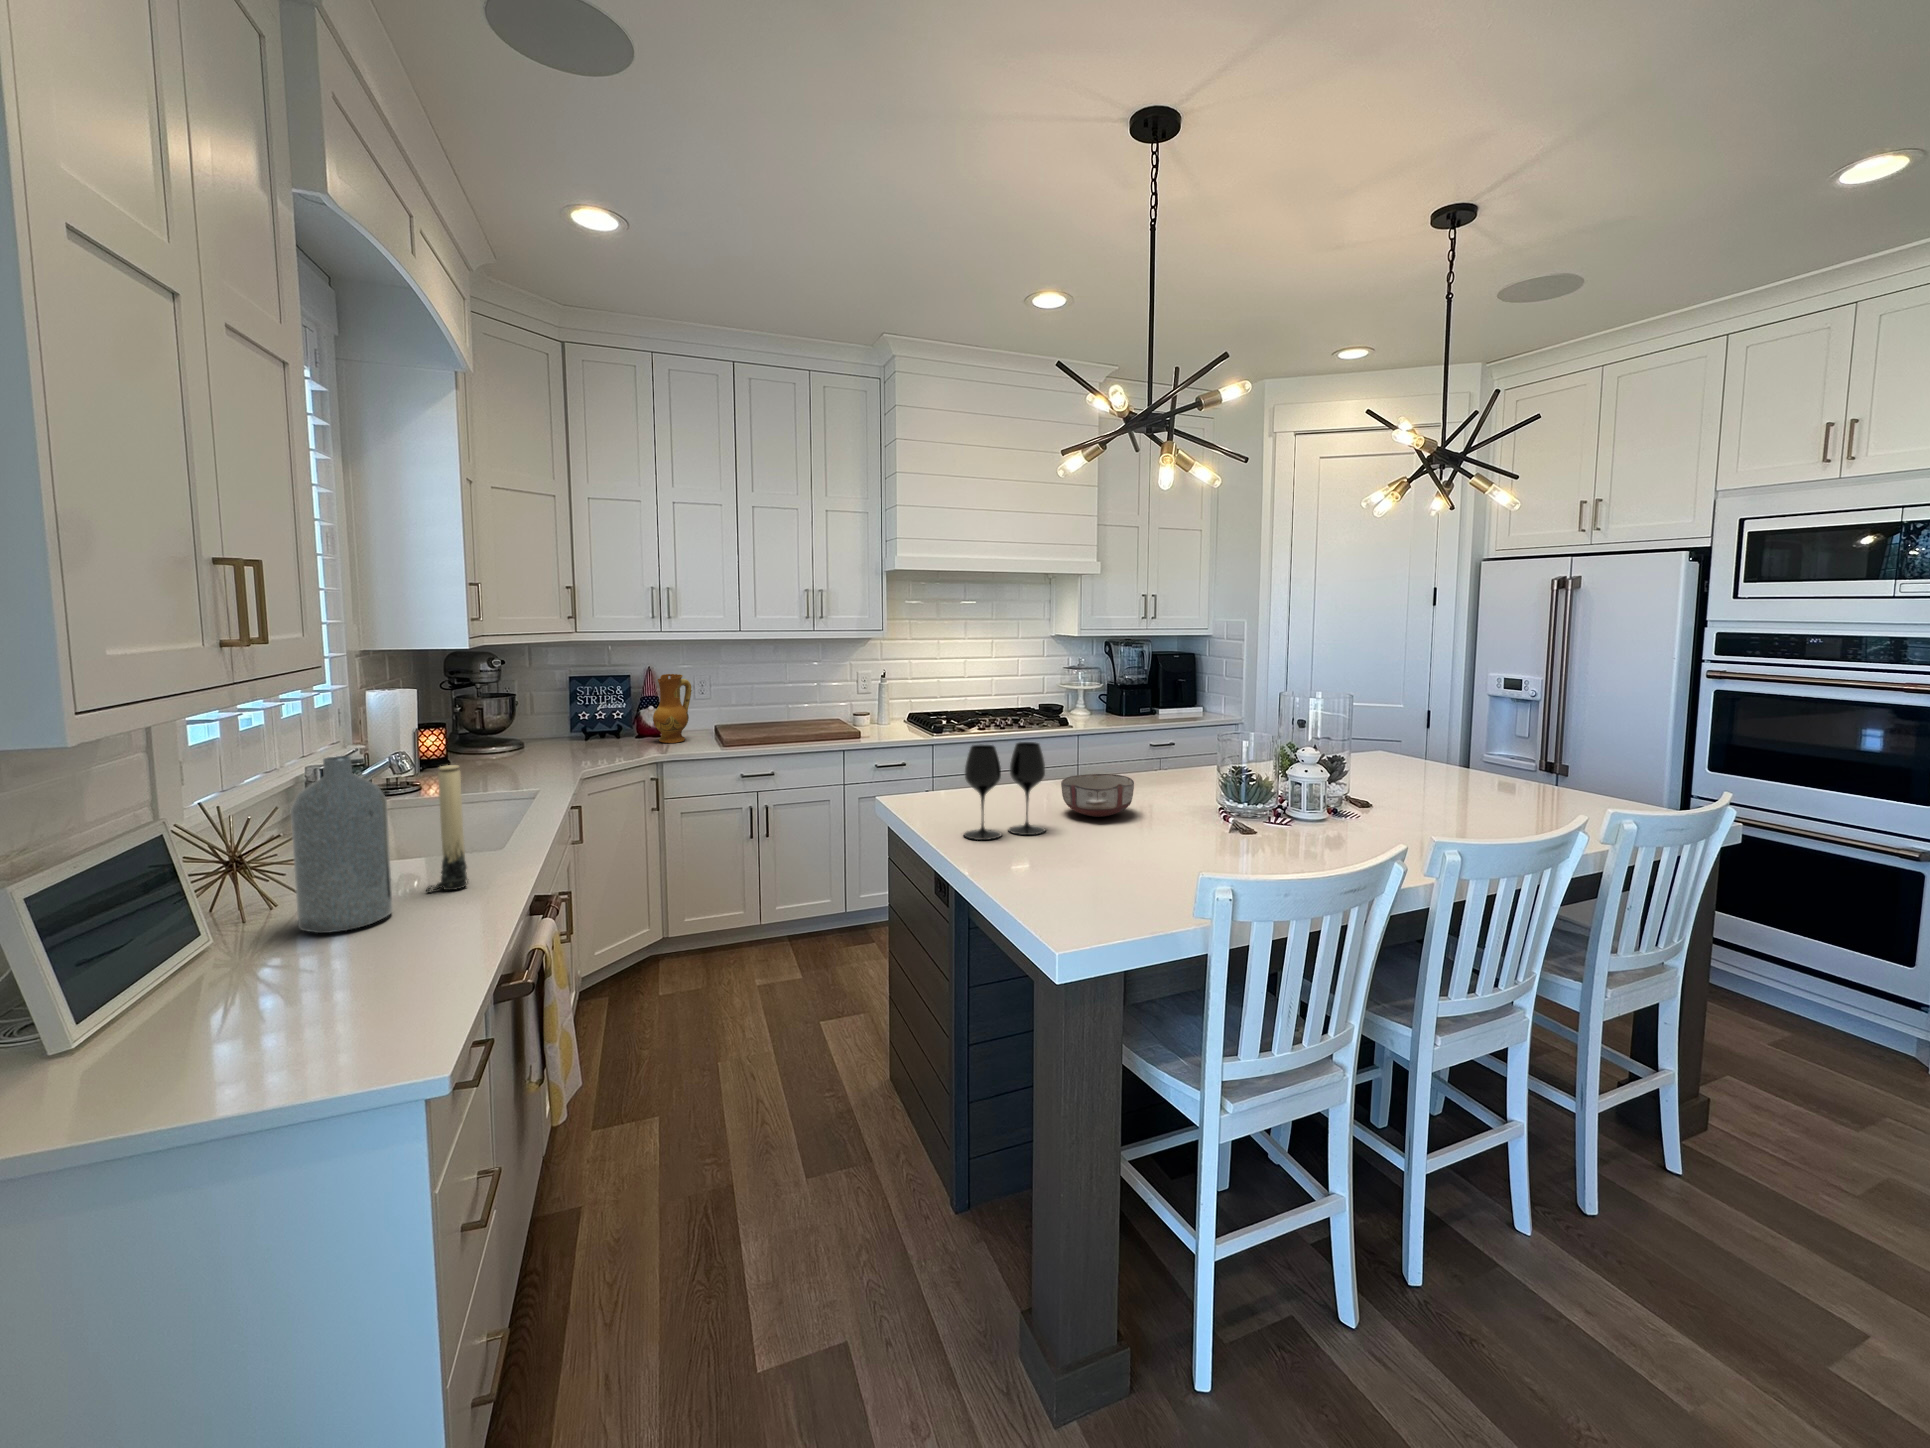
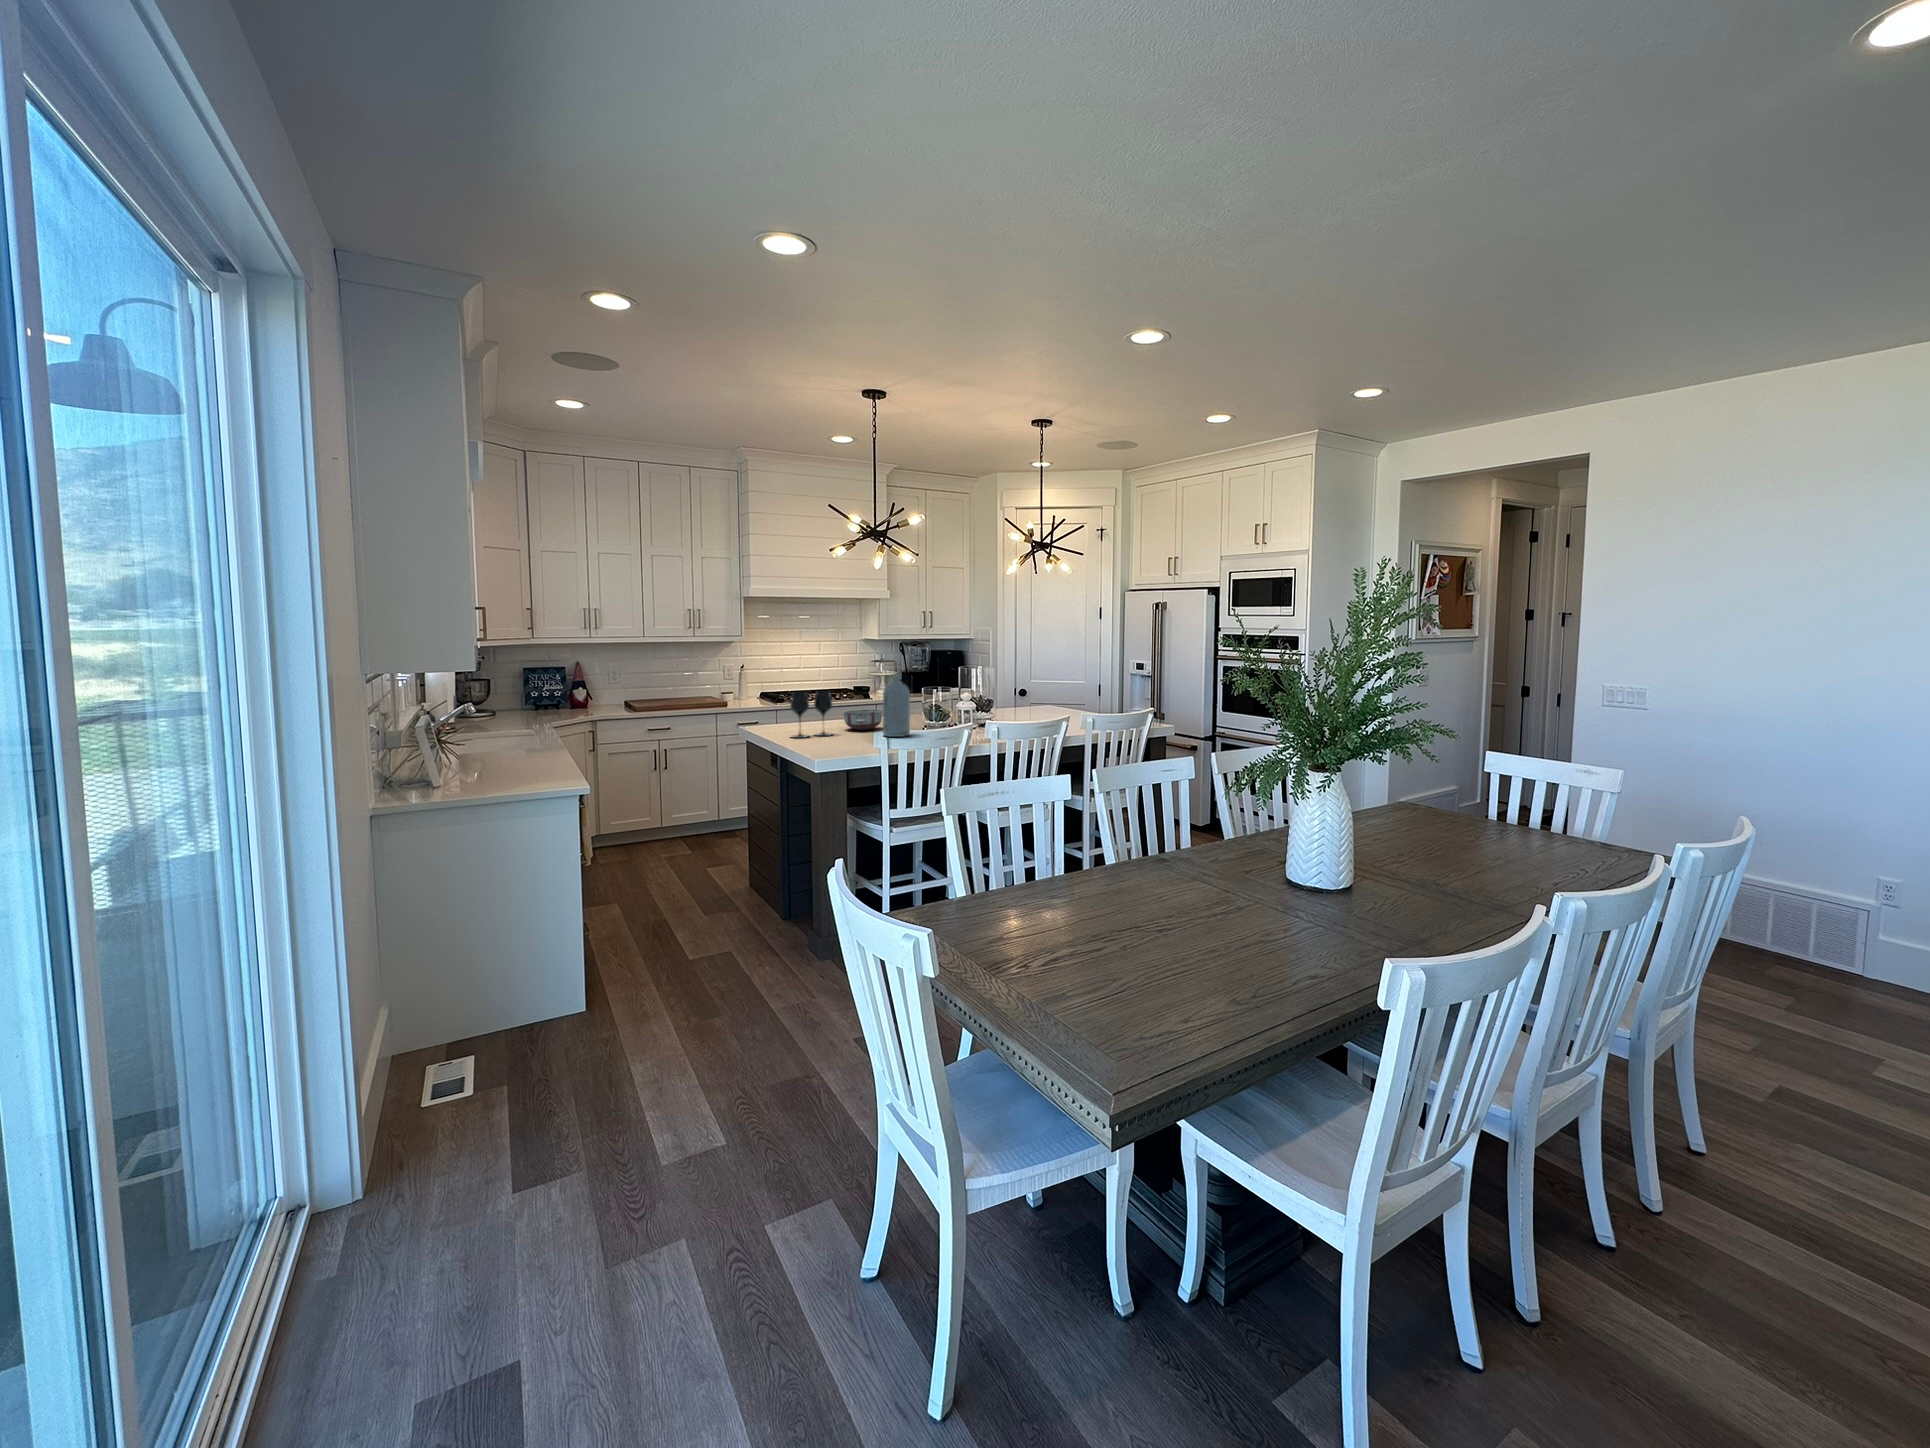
ceramic jug: present [653,674,692,743] -> none [586,665,611,710]
bottle: present [291,756,393,933] -> present [883,675,910,737]
candle: present [426,765,469,893] -> none [525,699,544,759]

